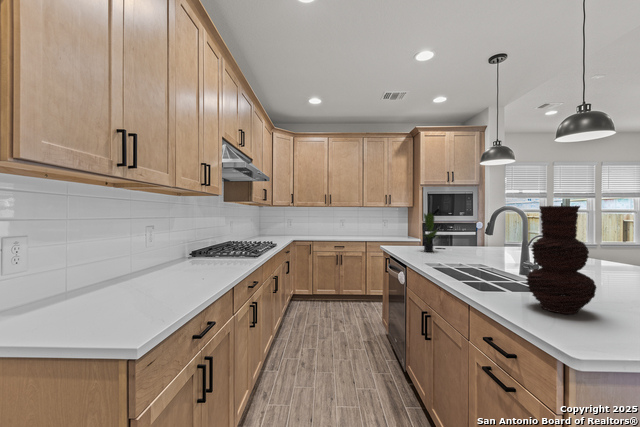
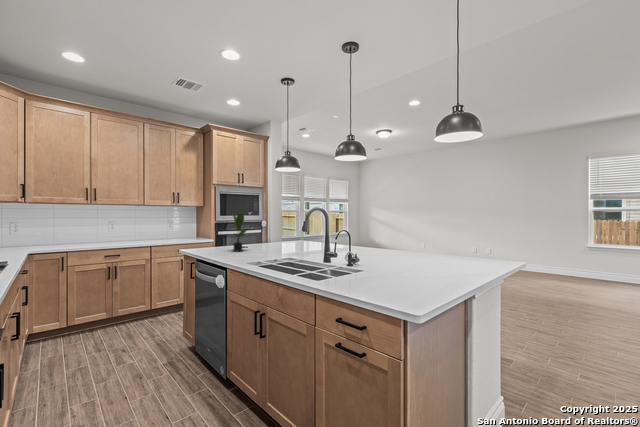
vase: present [526,206,596,314] -> none [354,209,393,286]

